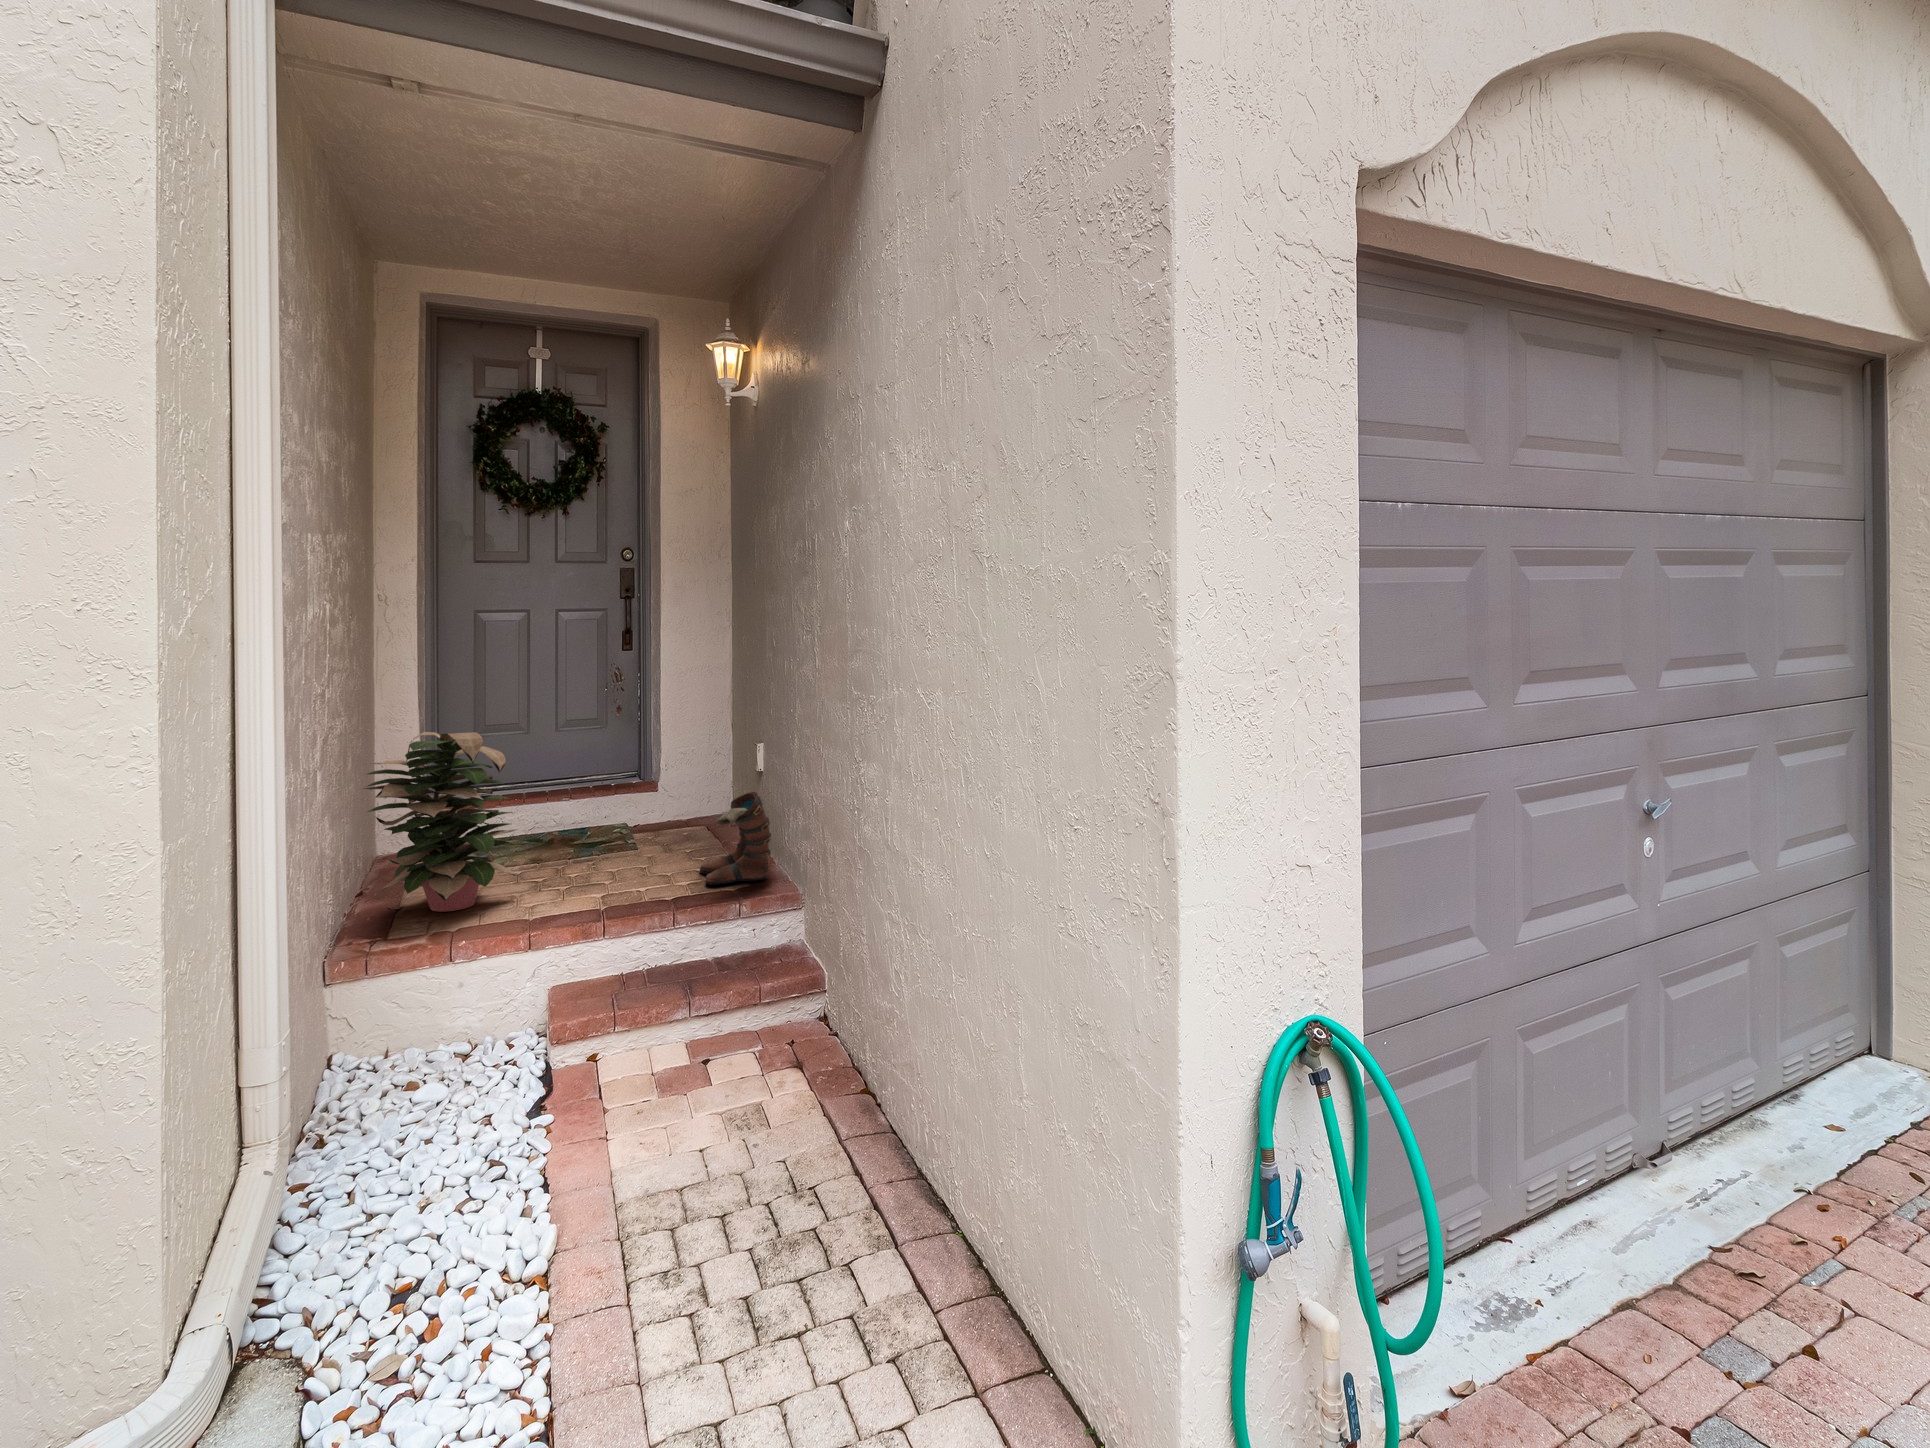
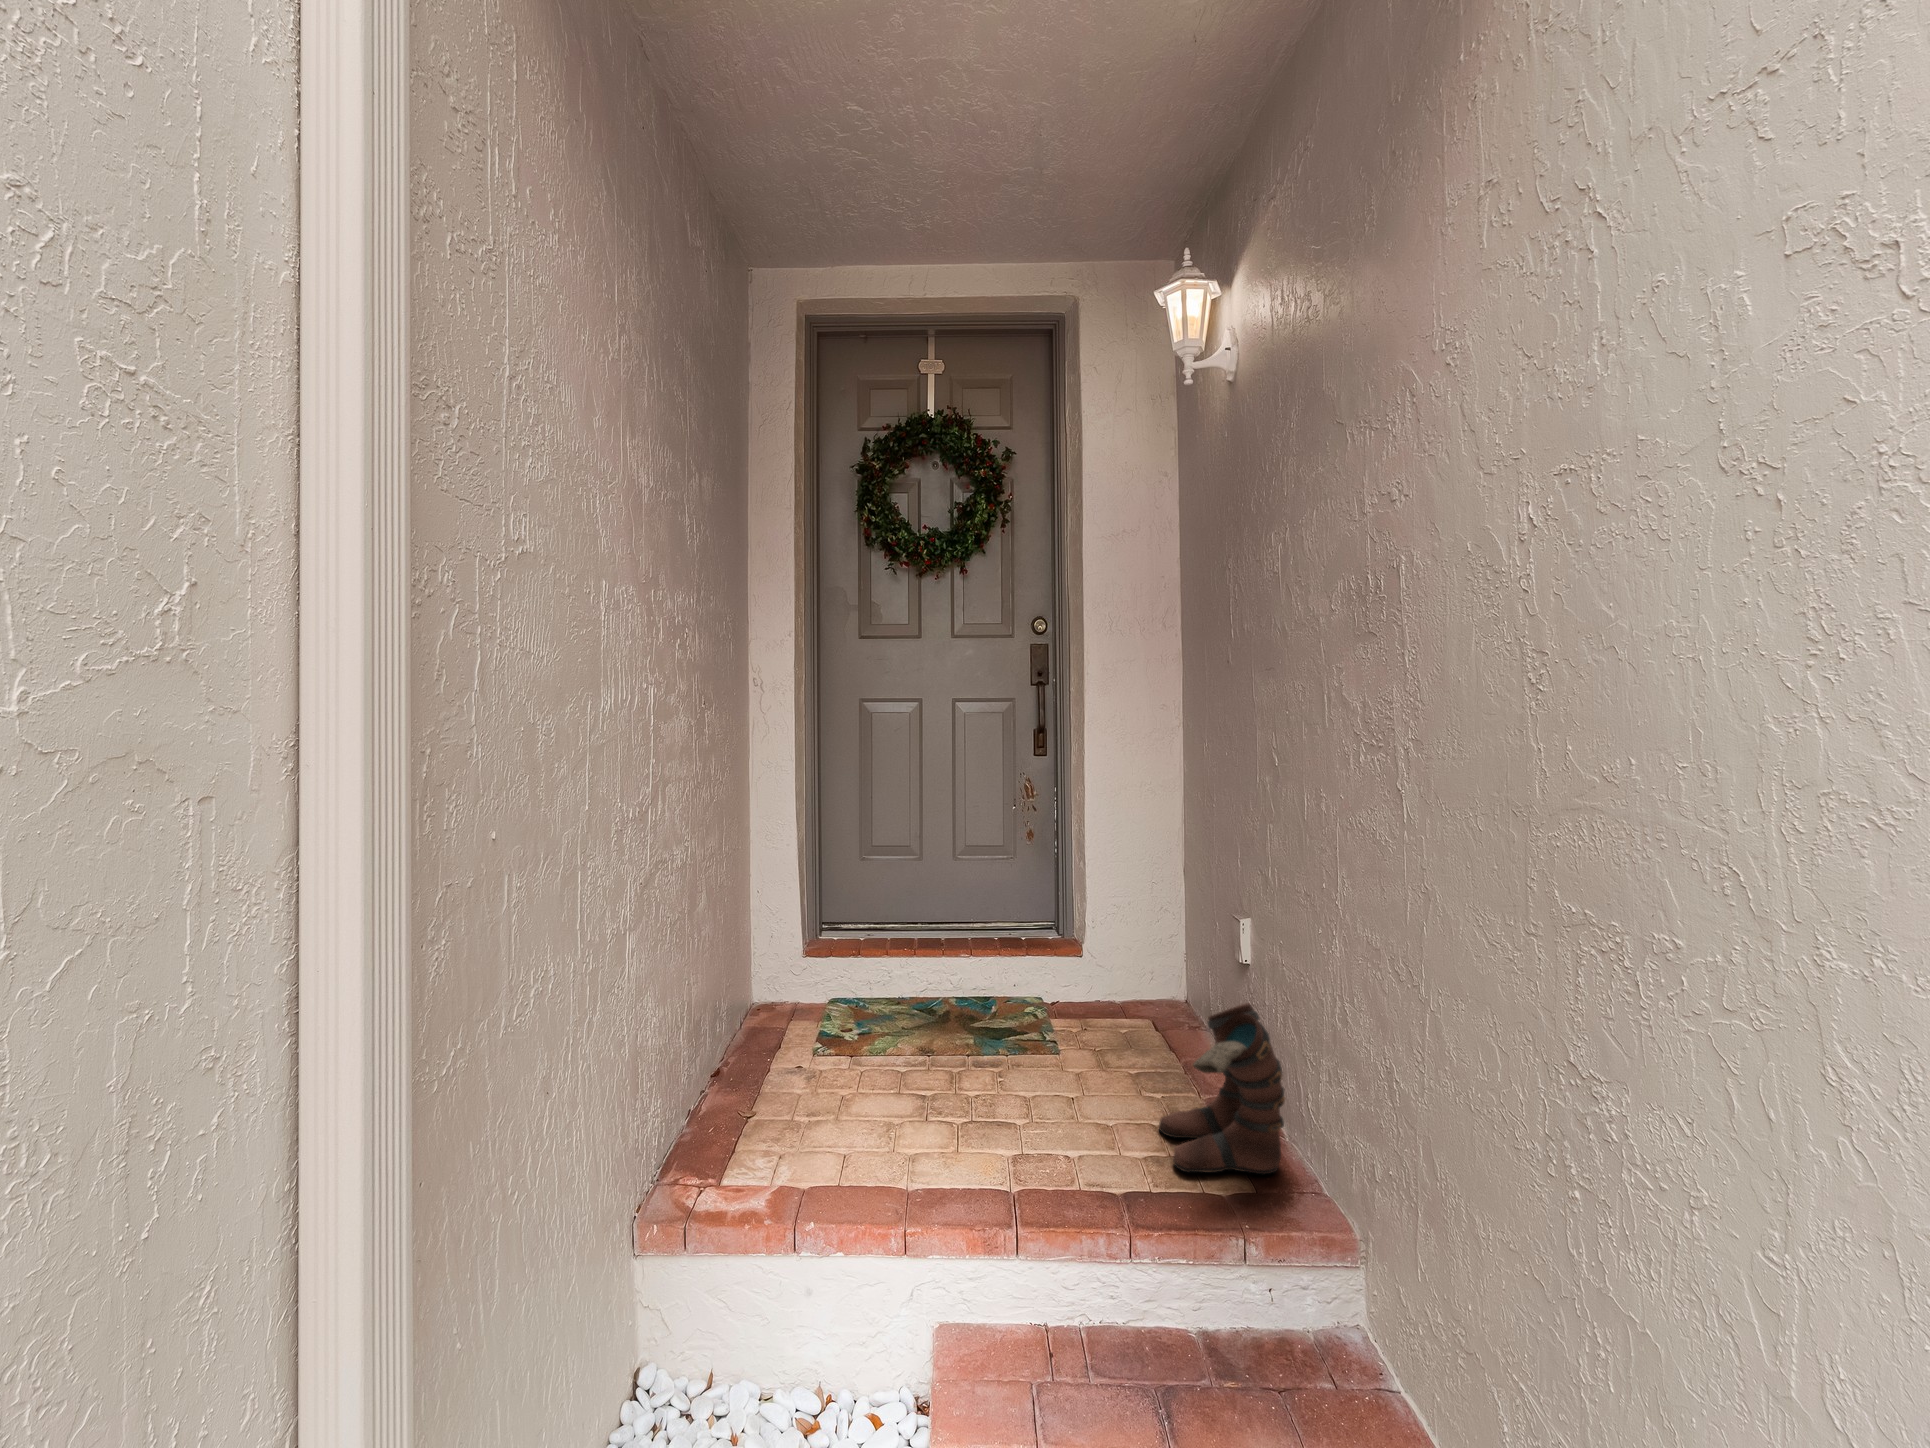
decorative plant: present [364,732,519,912] -> none [699,883,898,1158]

